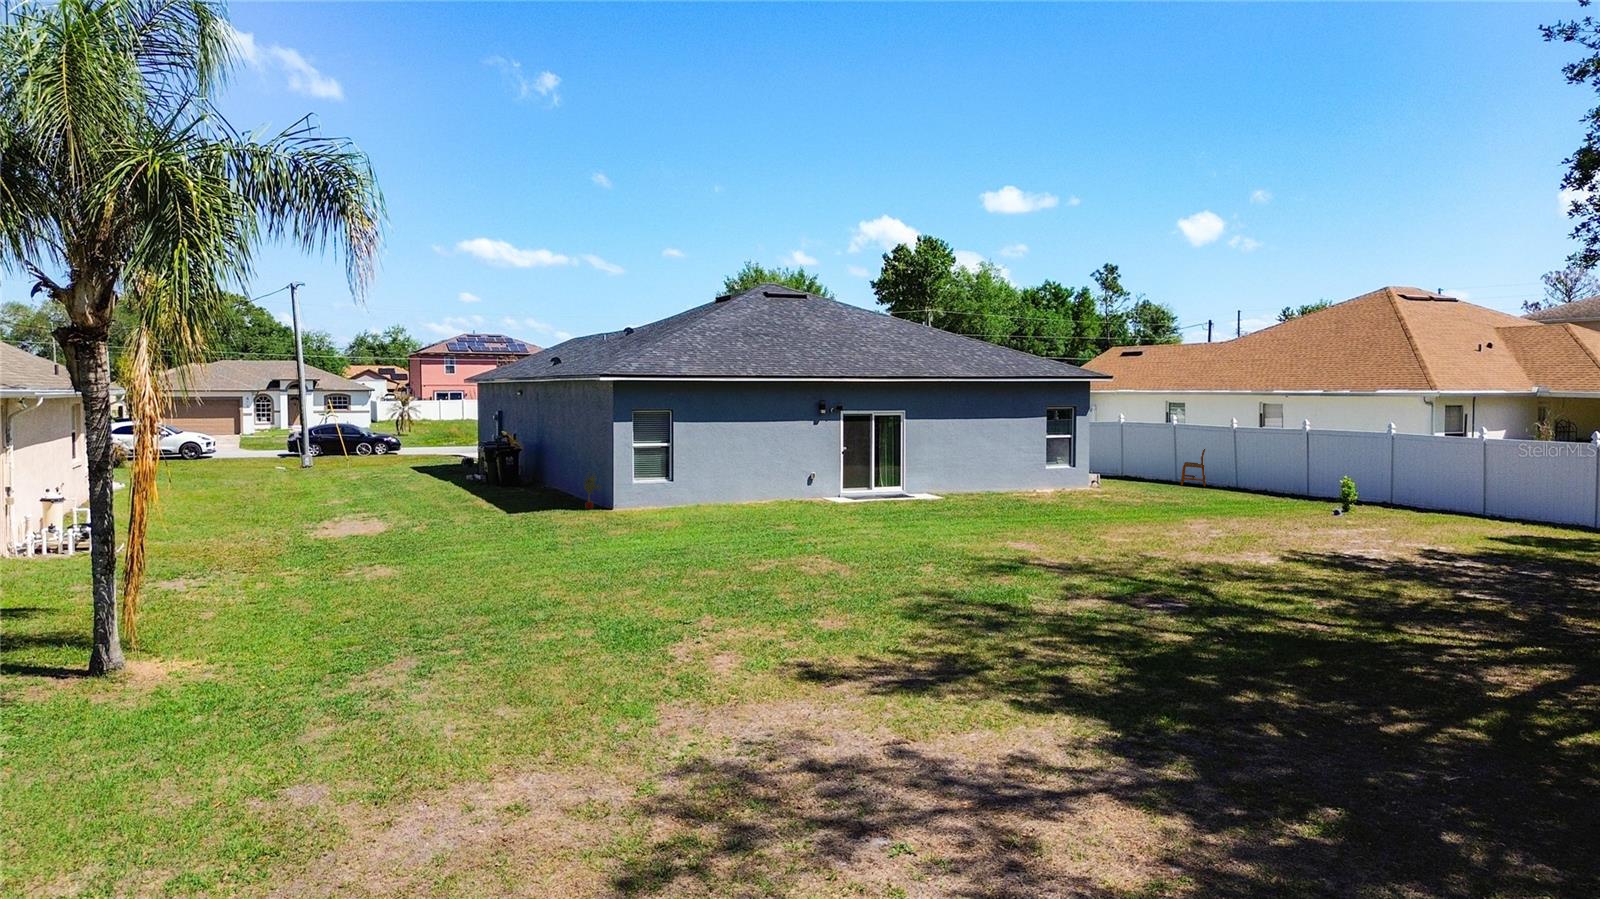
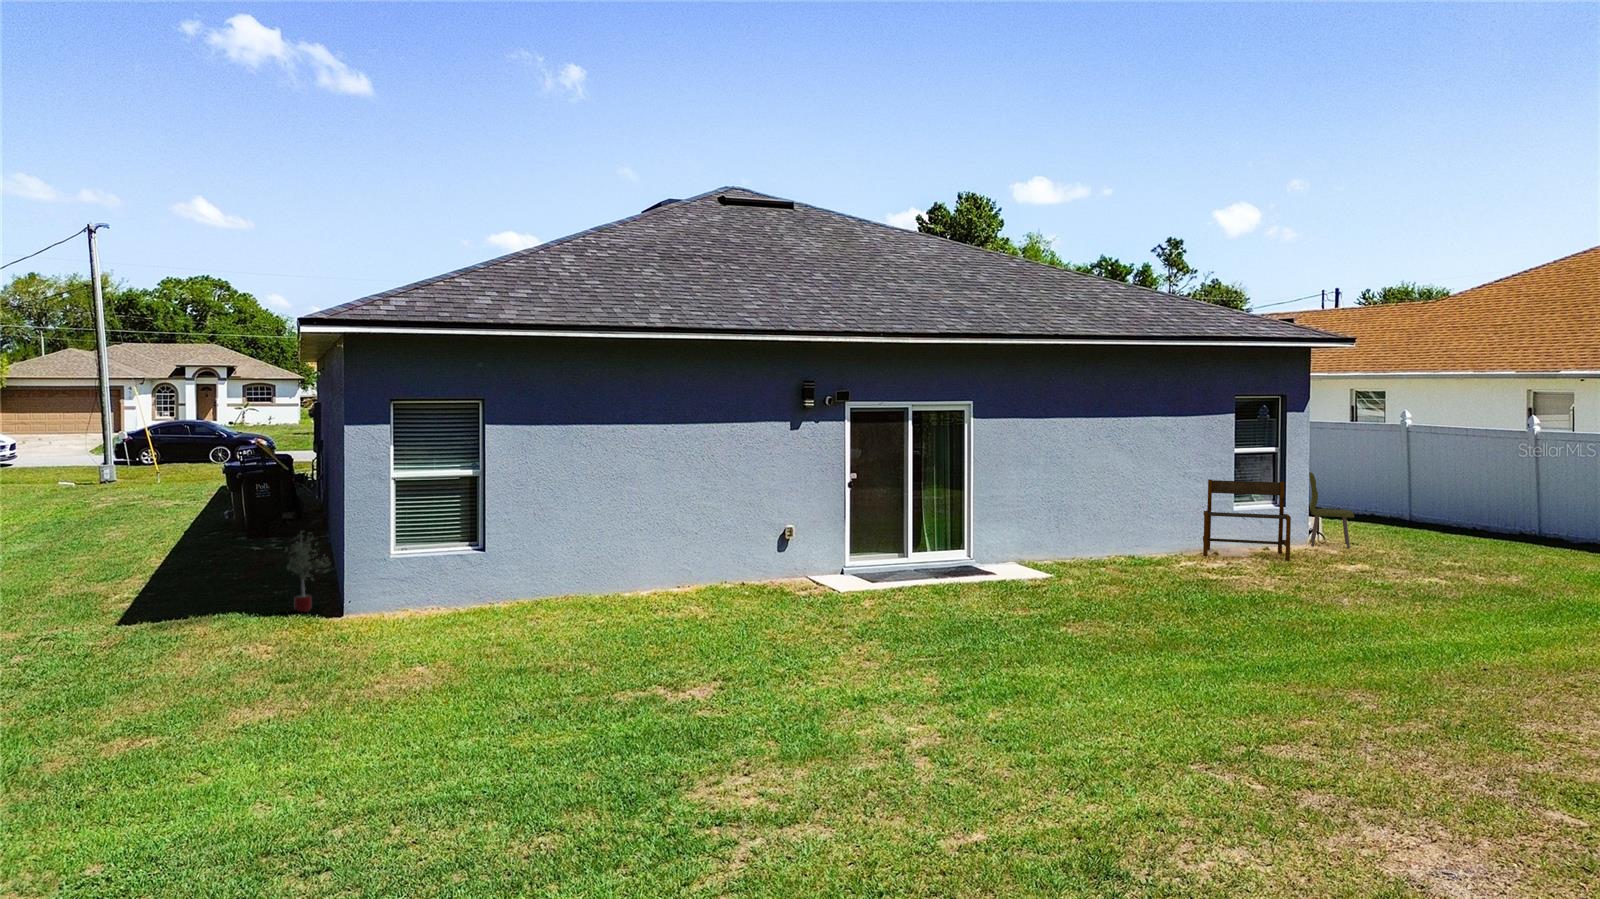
chair: none [1088,449,1112,489] -> present [1309,472,1354,548]
bench: present [1181,449,1206,486] -> present [1203,479,1291,560]

